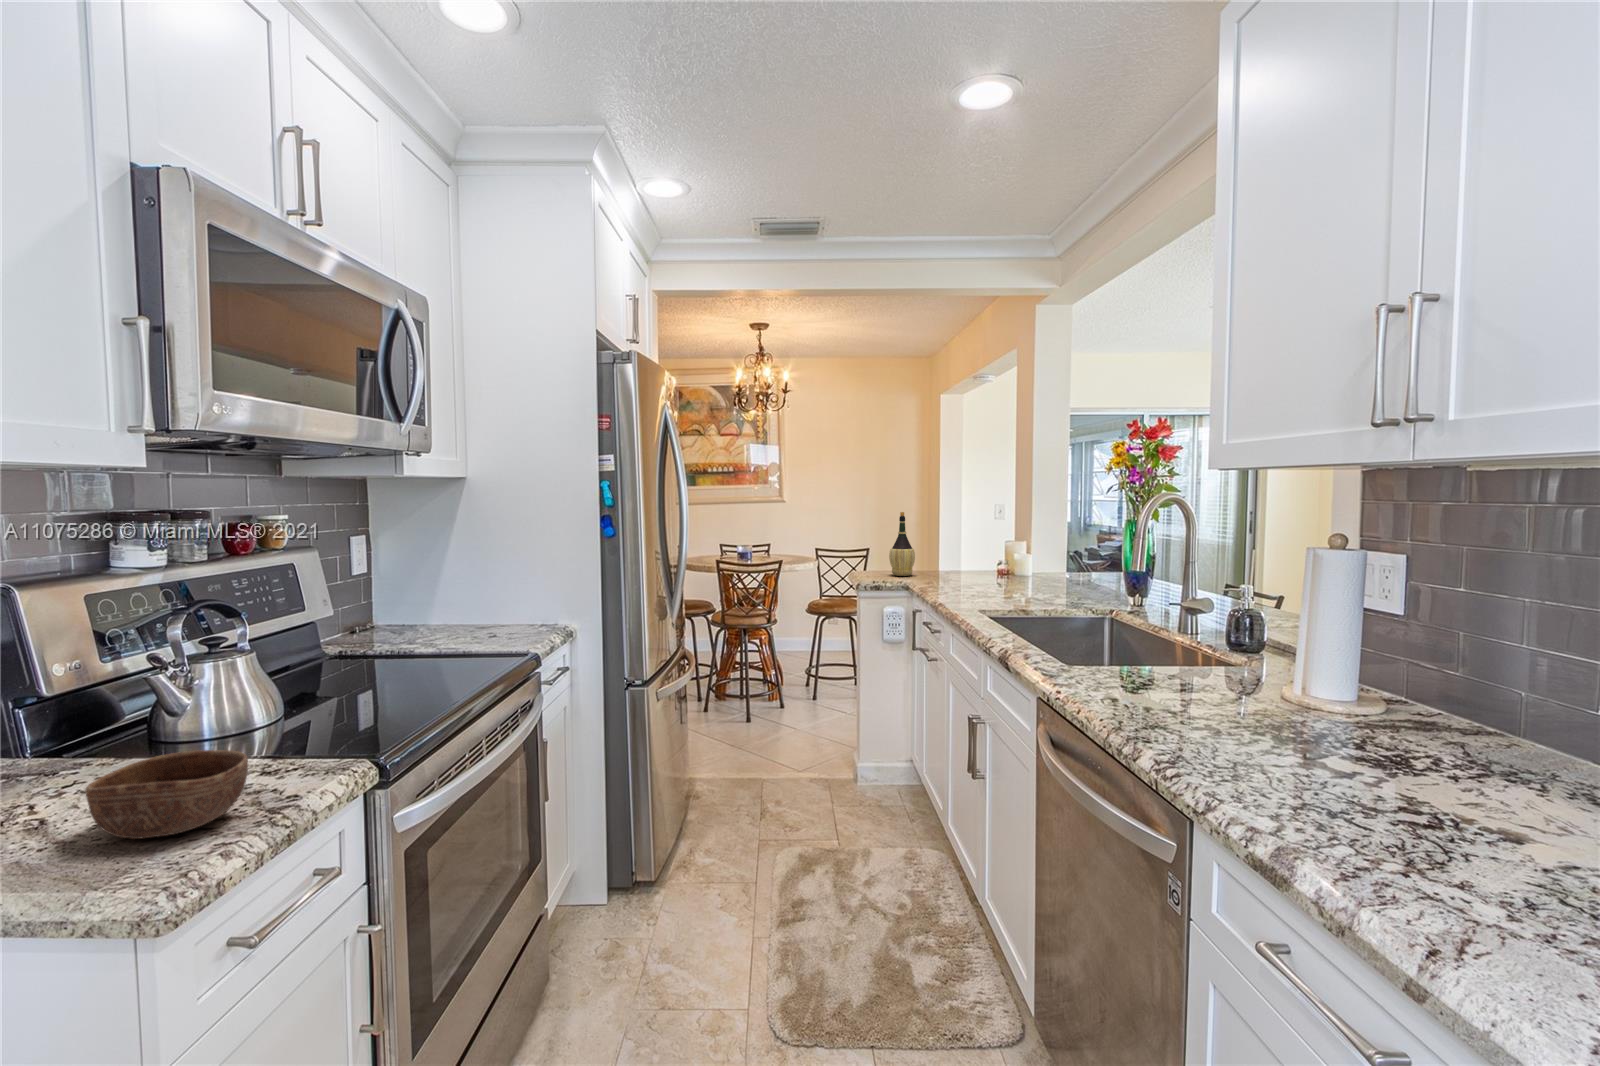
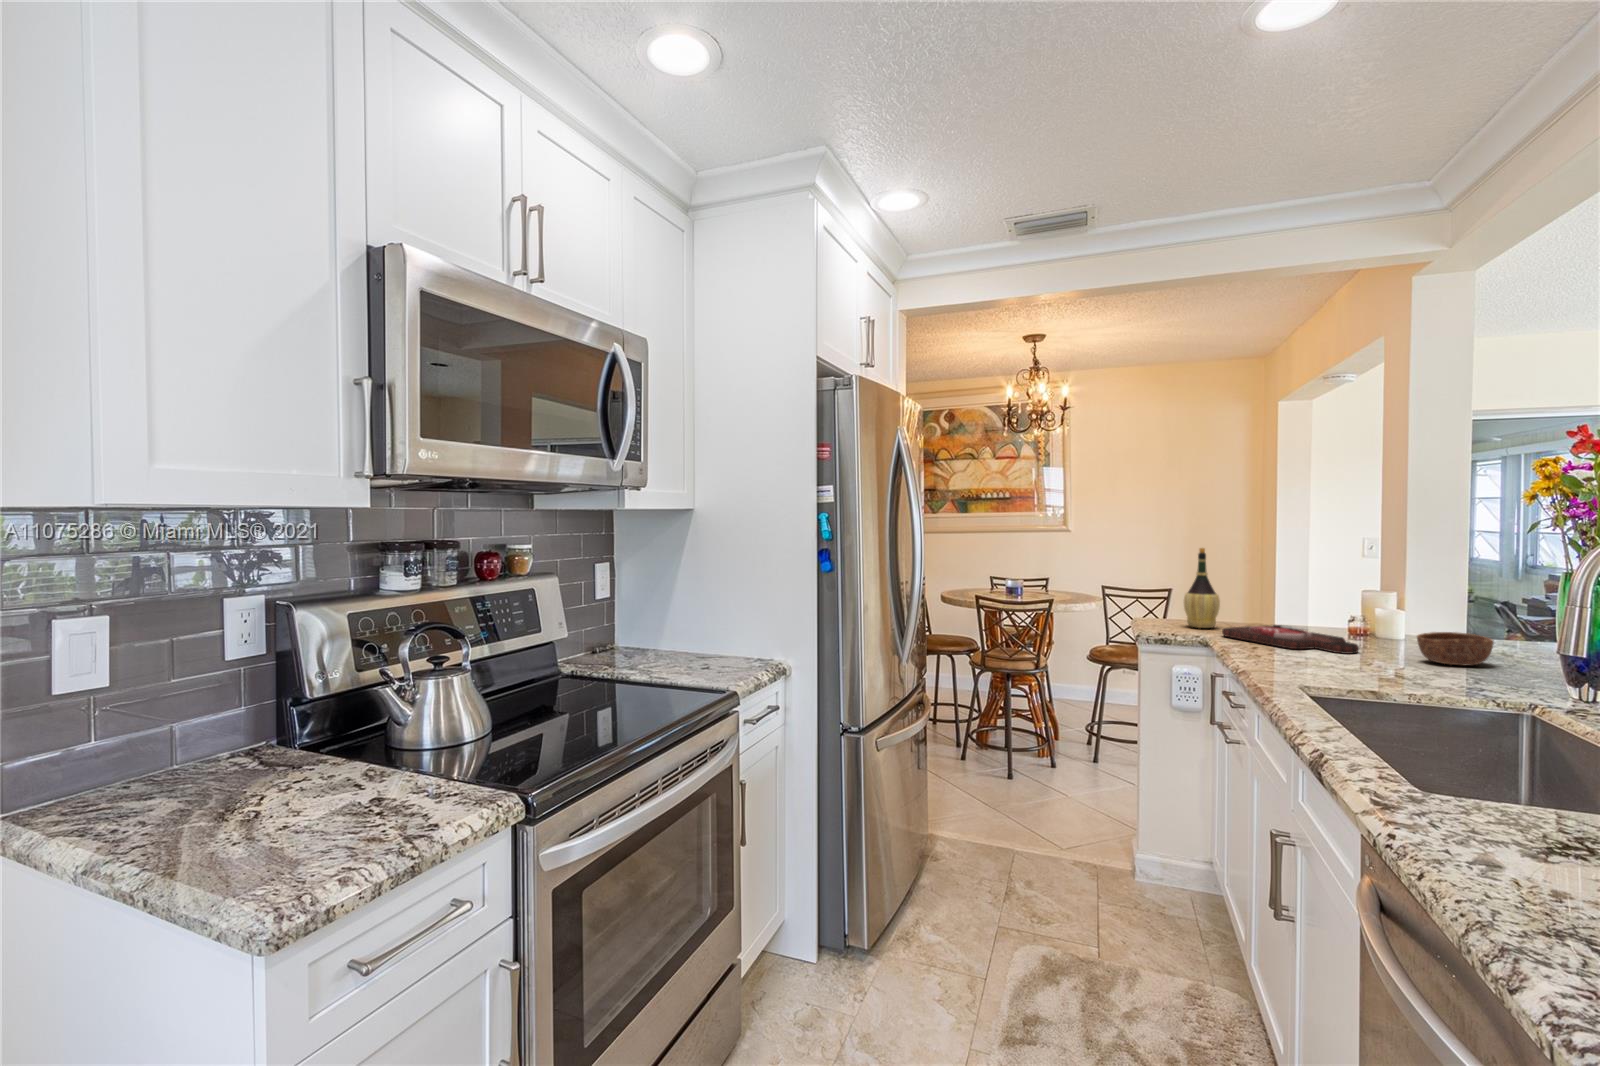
cutting board: none [918,570,1010,588] -> present [1222,625,1359,654]
bowl: present [86,750,248,839] -> present [1417,632,1494,665]

